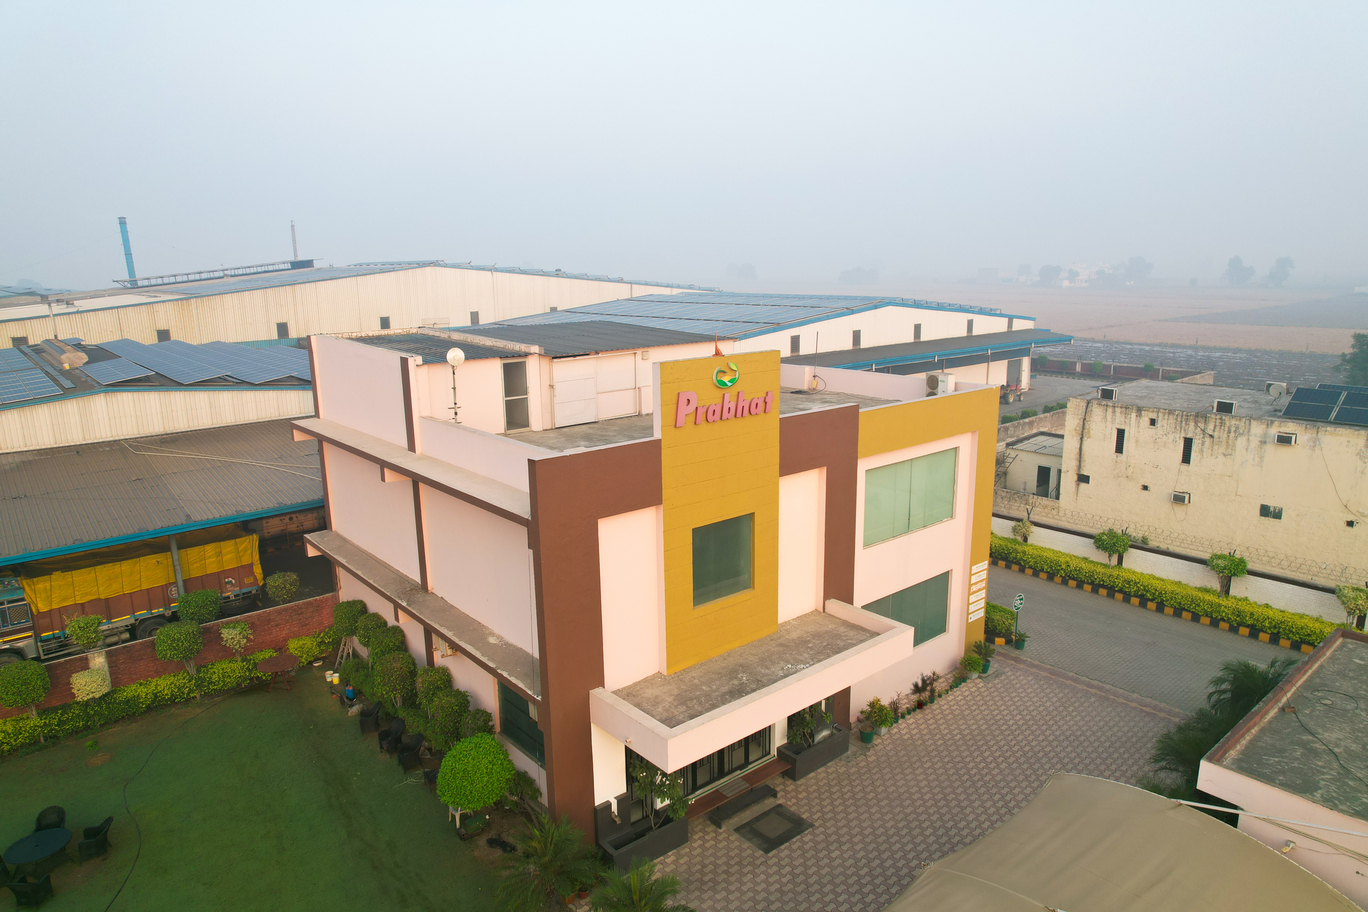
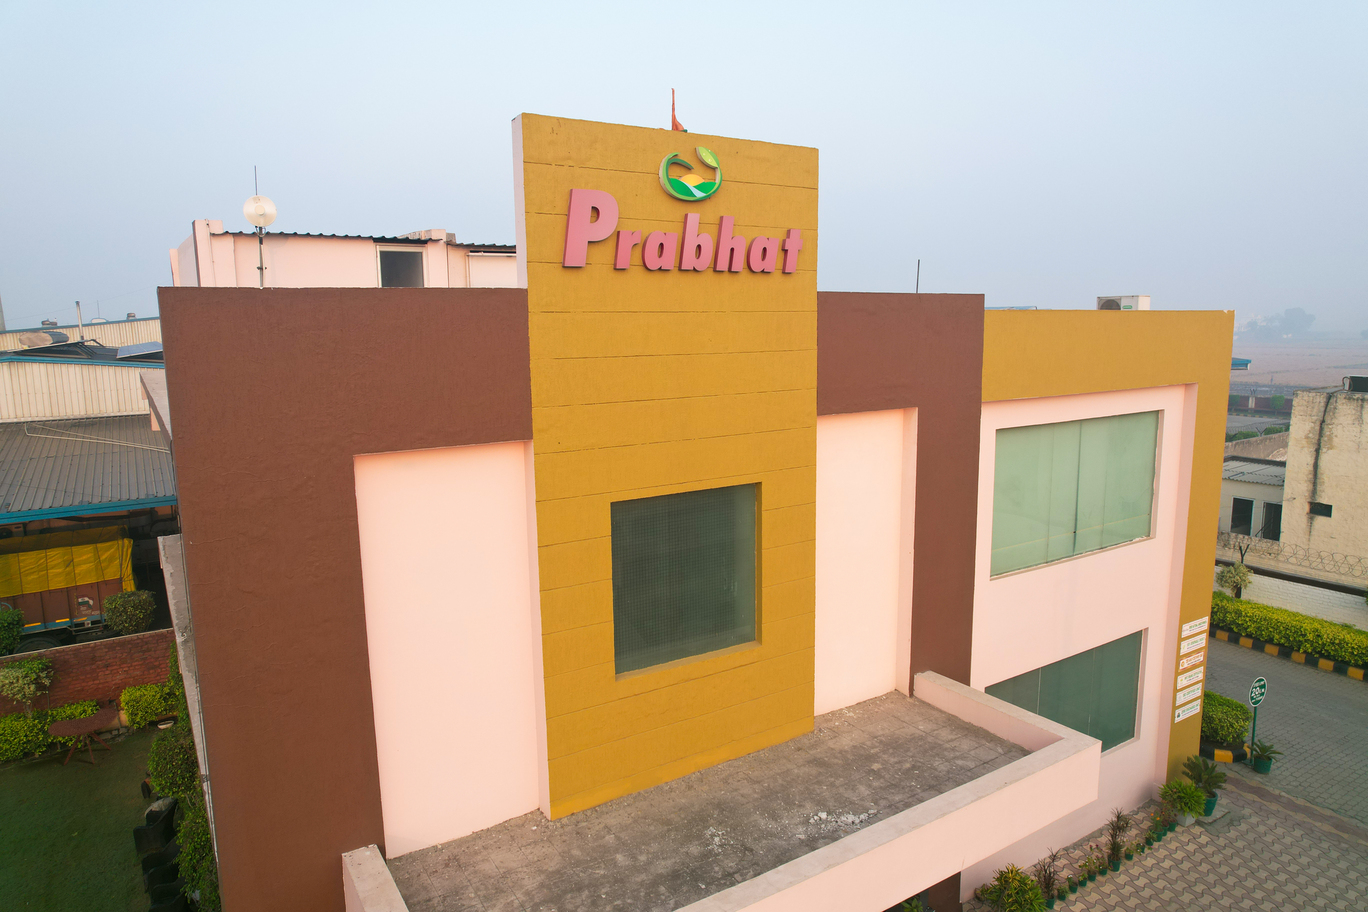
potted tree: present [910,673,932,708] -> none [1073,812,1118,881]

